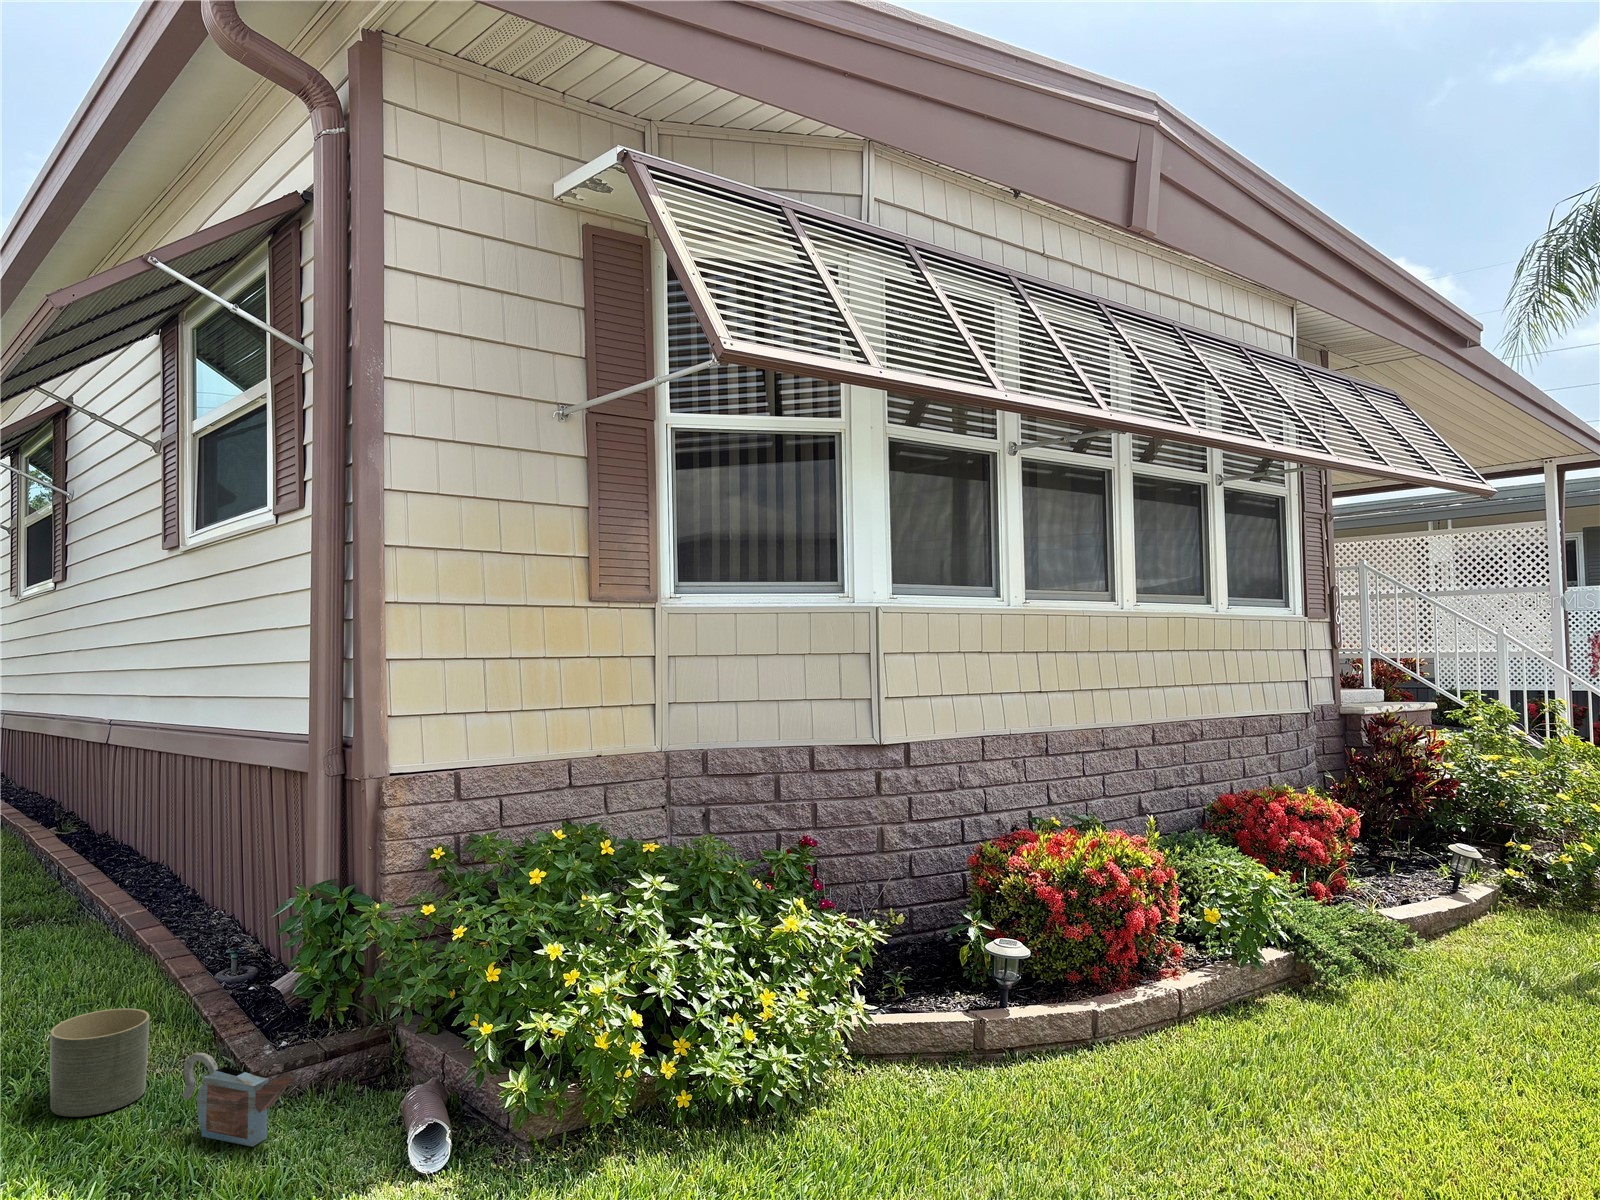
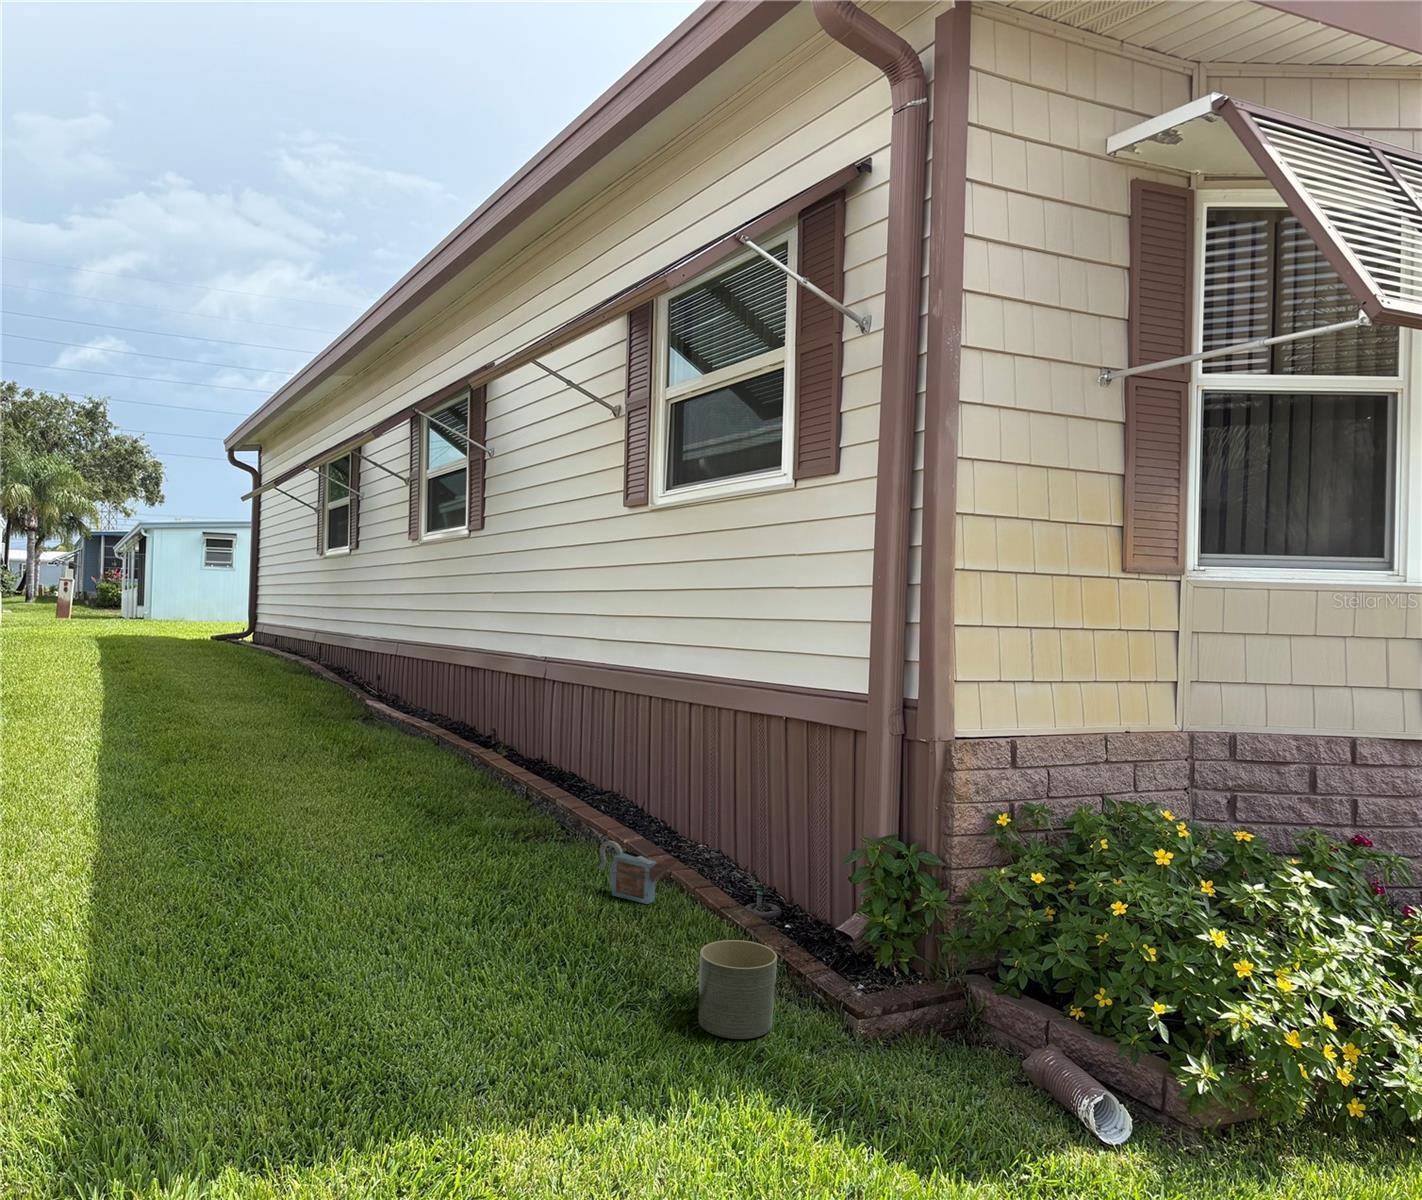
watering can: present [182,1052,297,1147] -> present [598,840,677,904]

